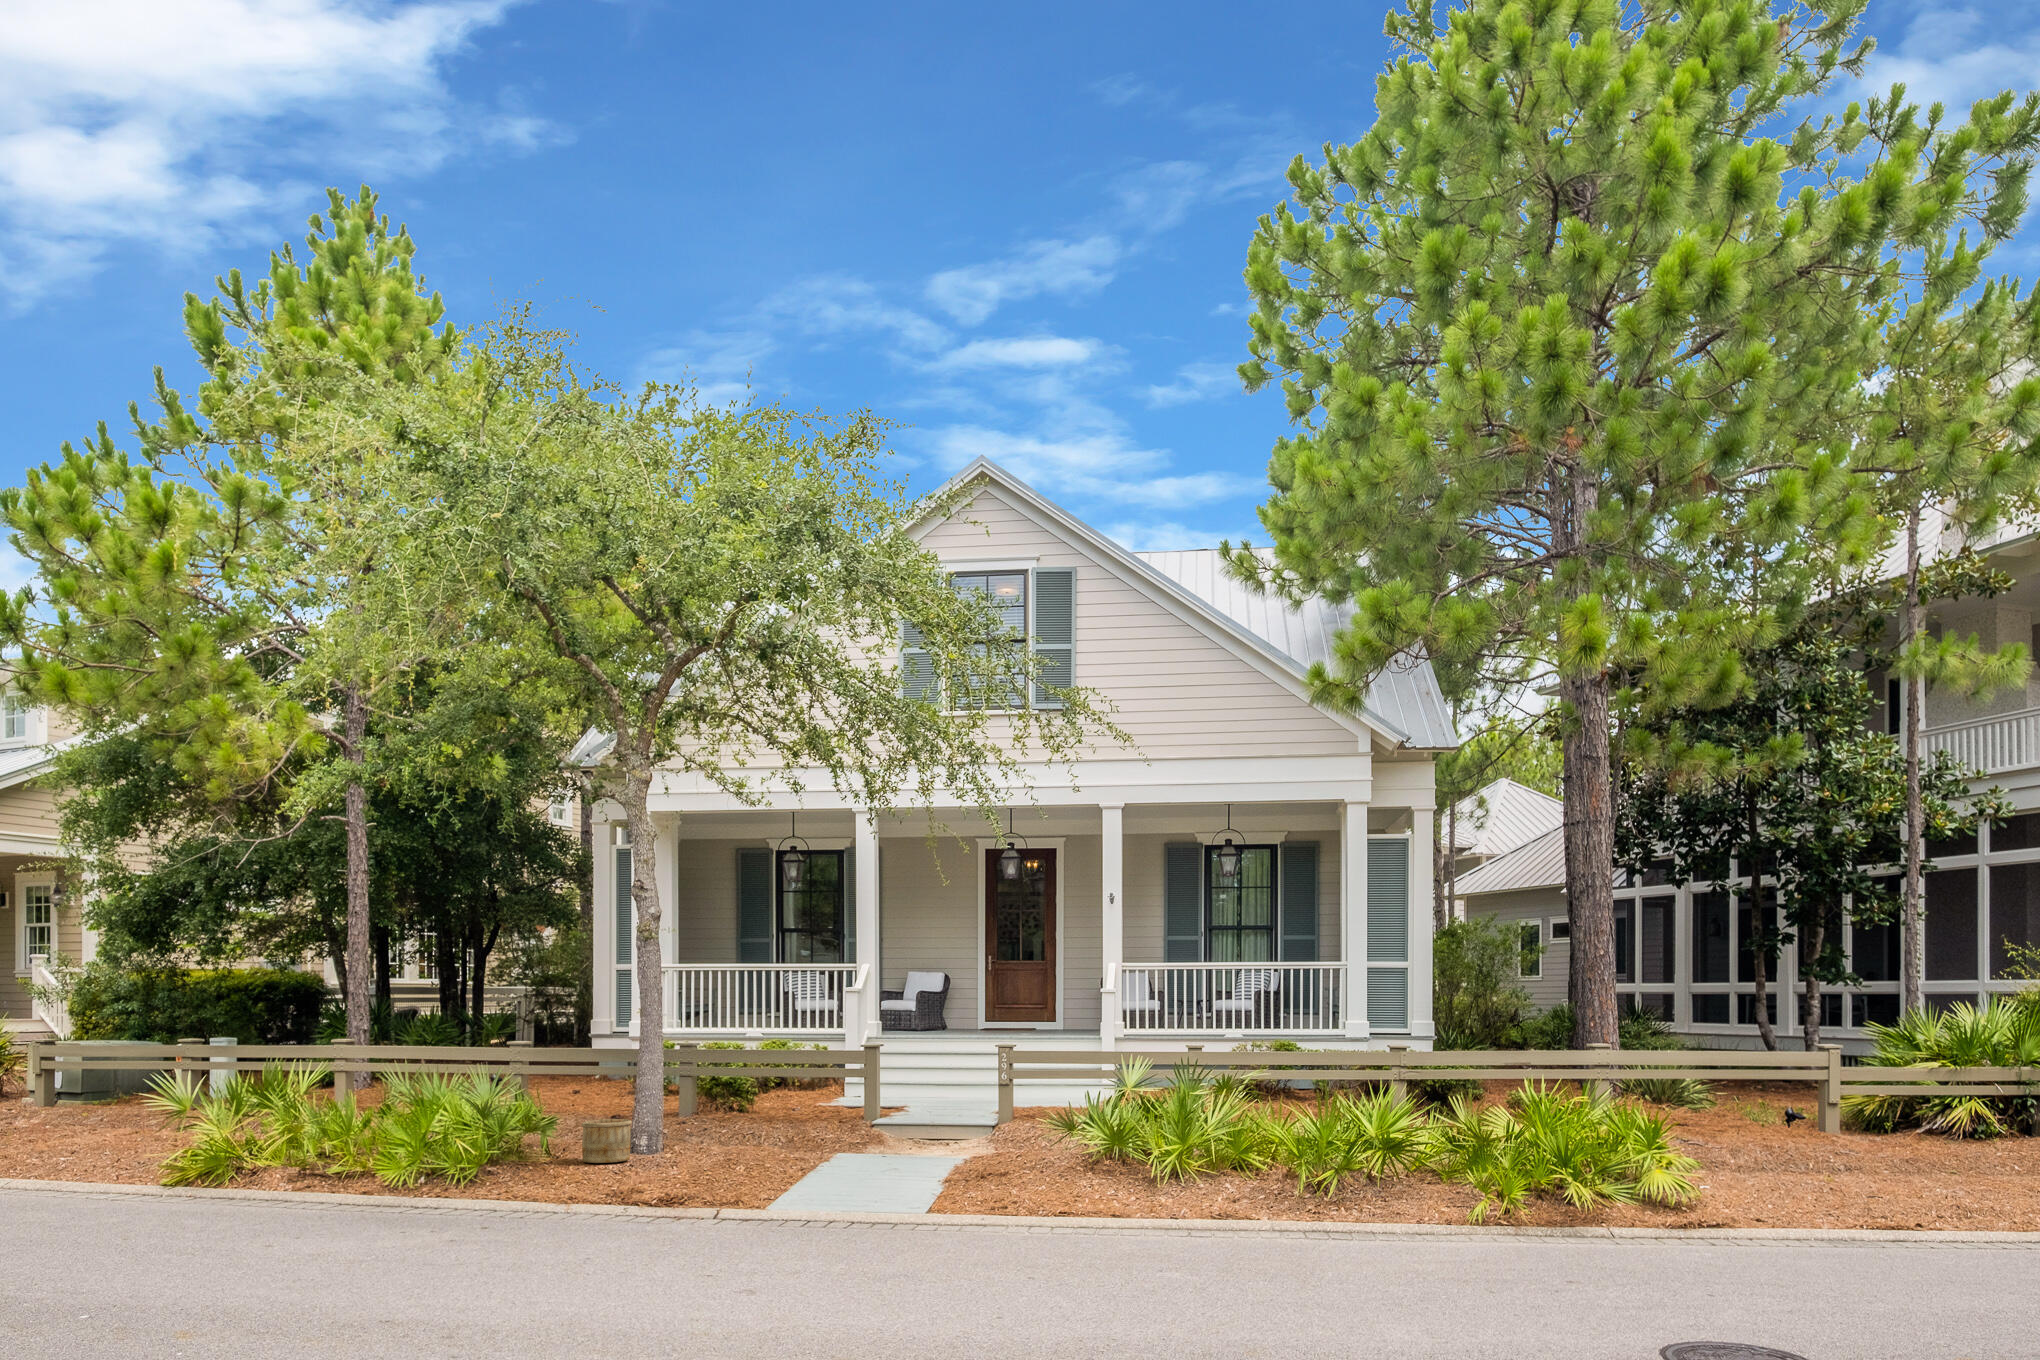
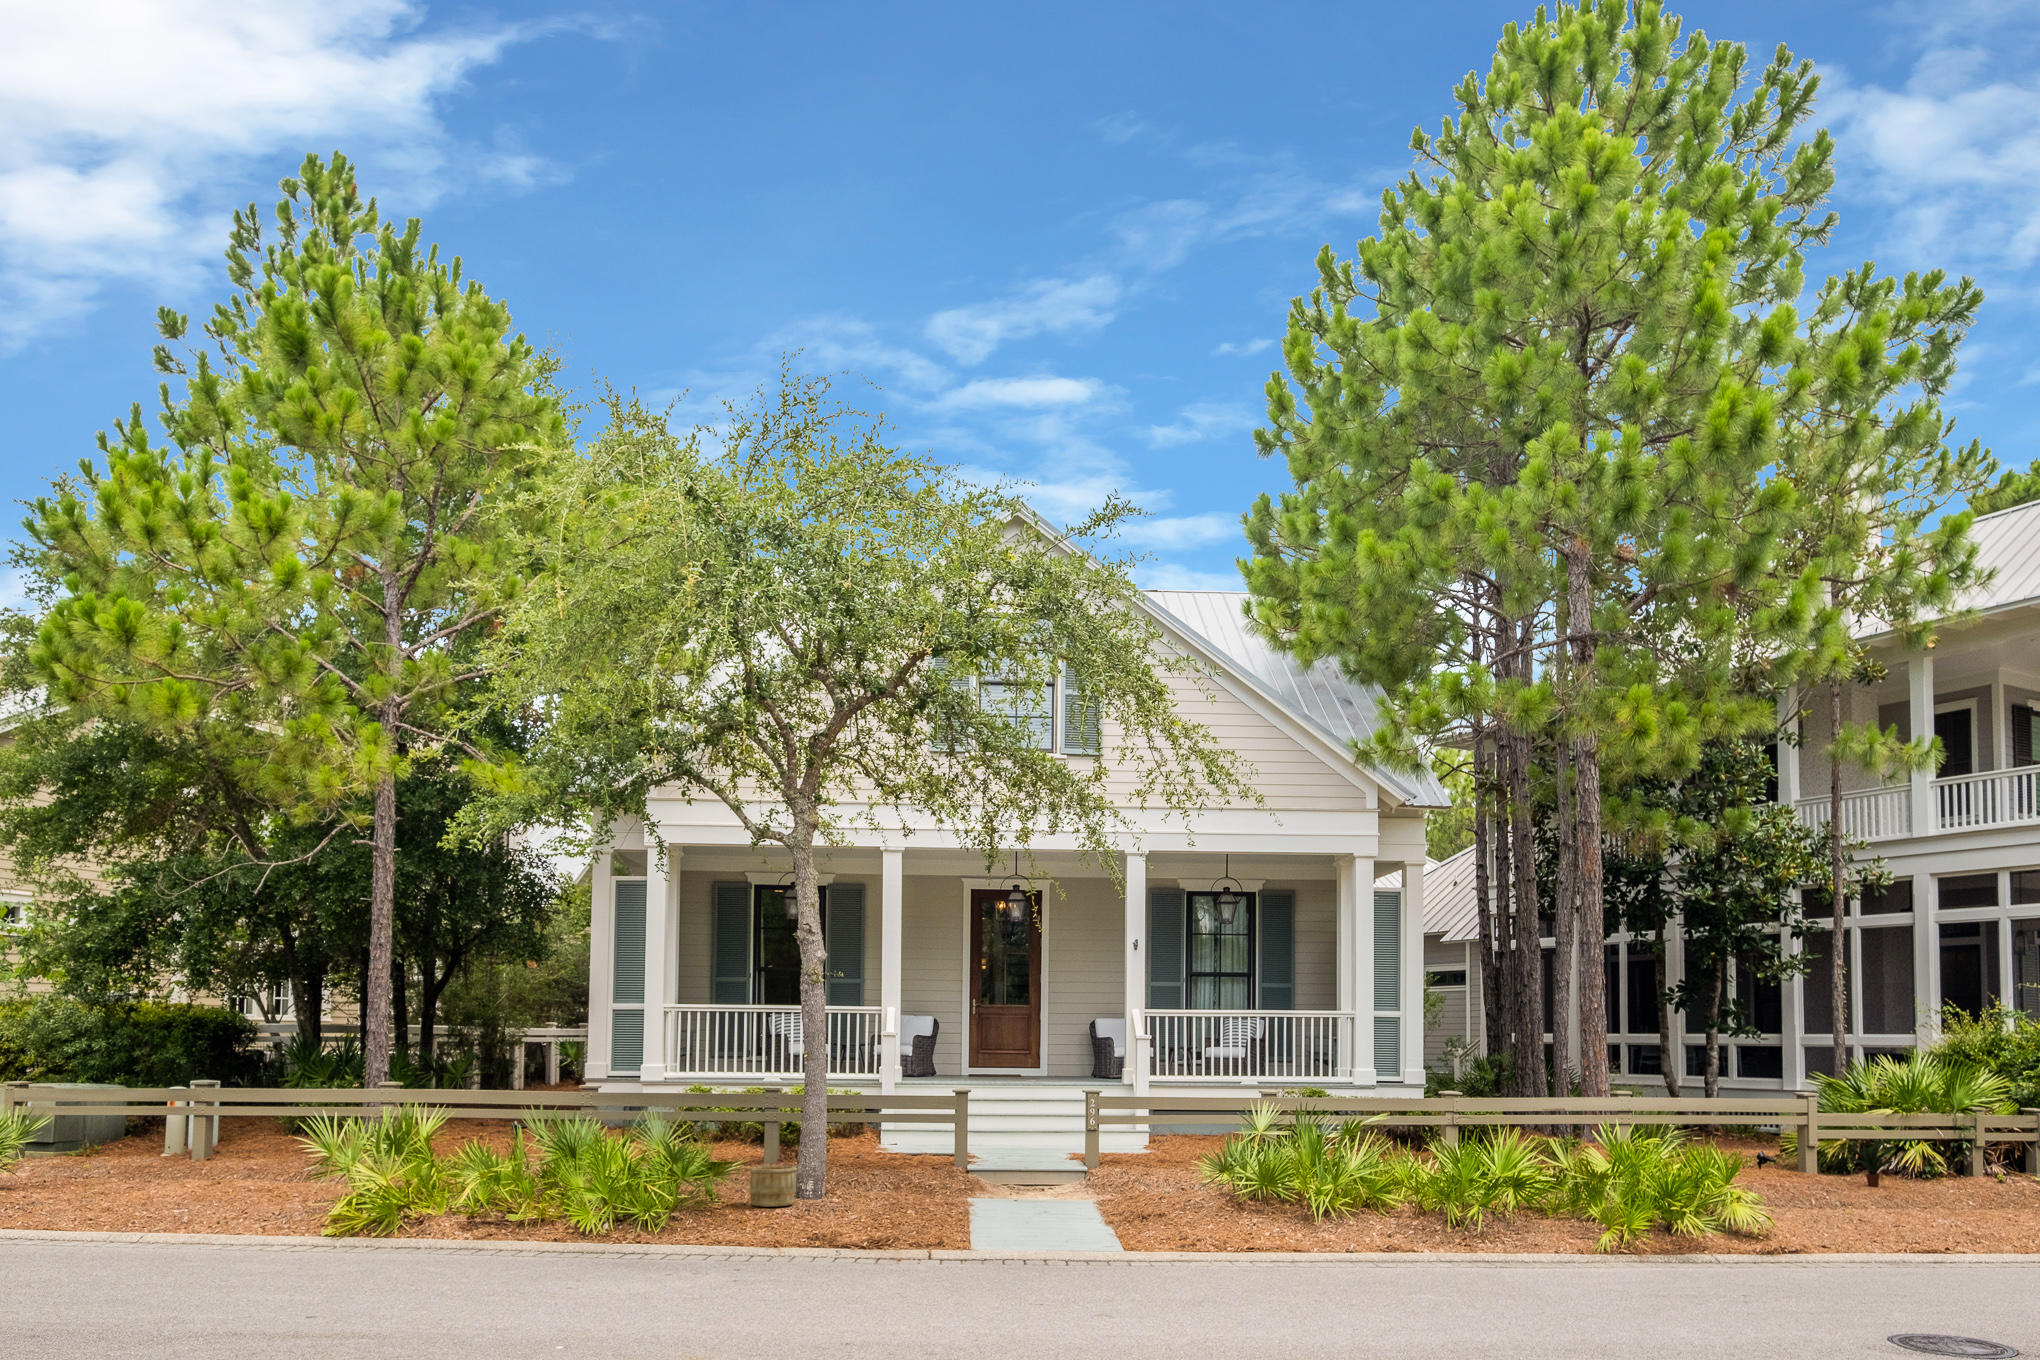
potted plant: none [1873,1088,1944,1150] -> present [1845,1137,1896,1187]

